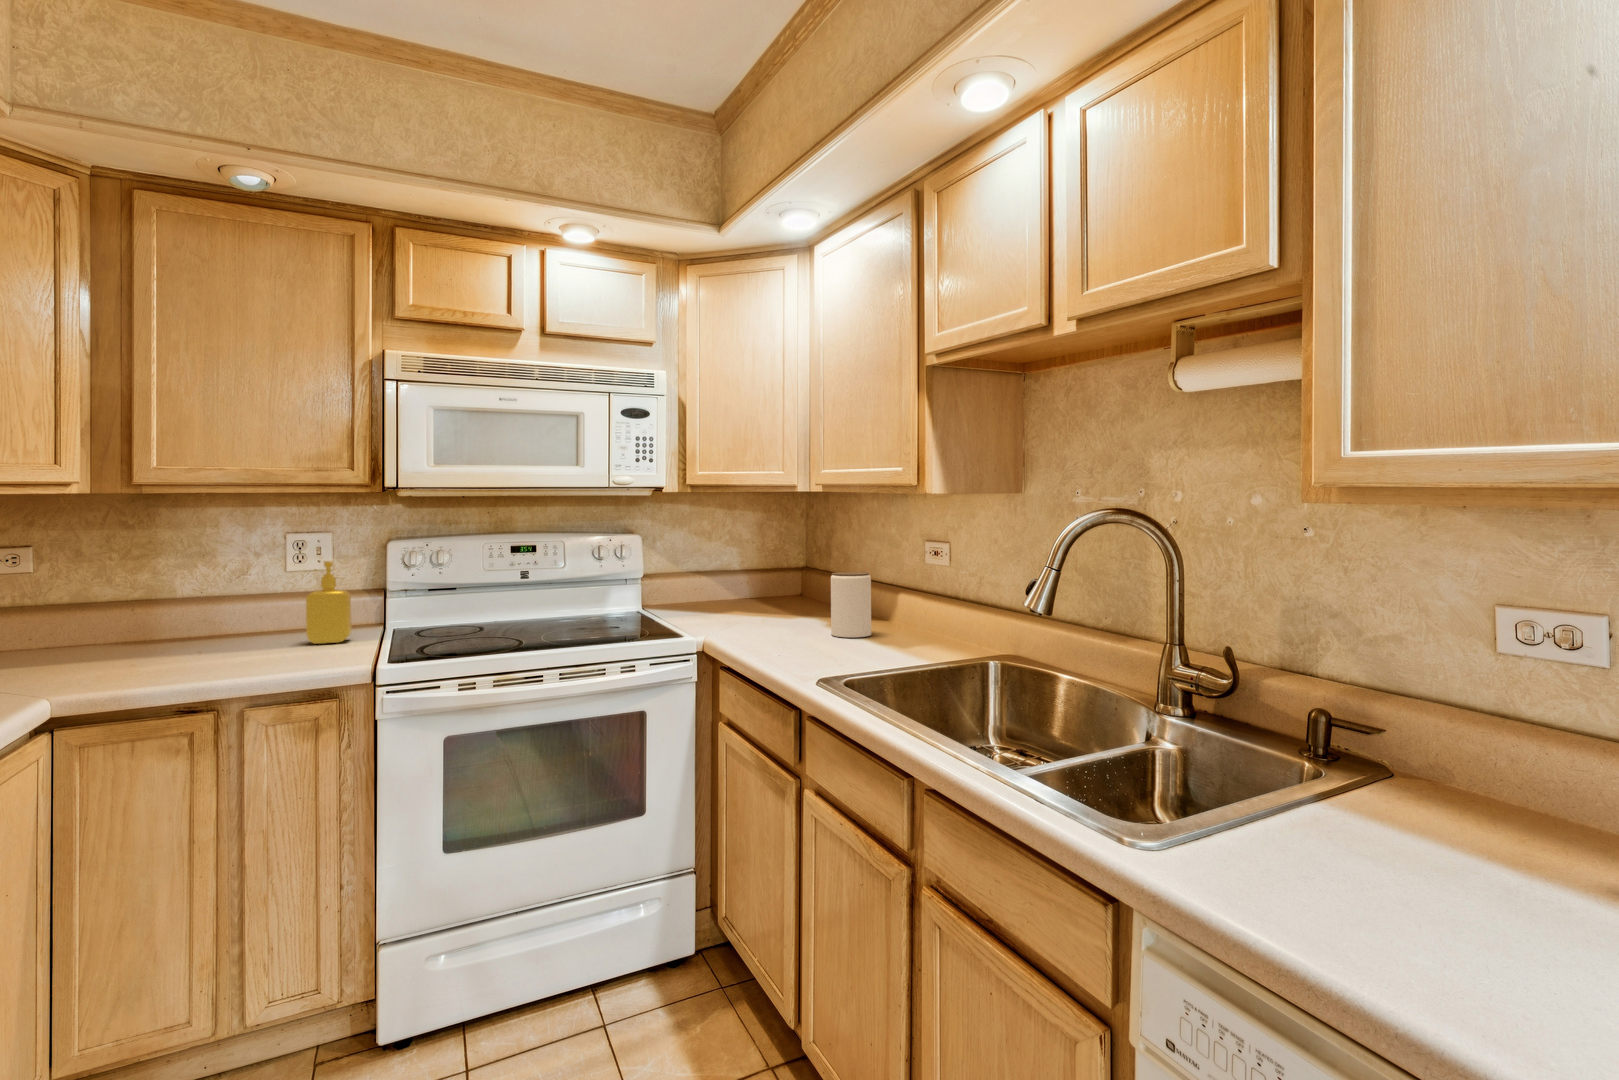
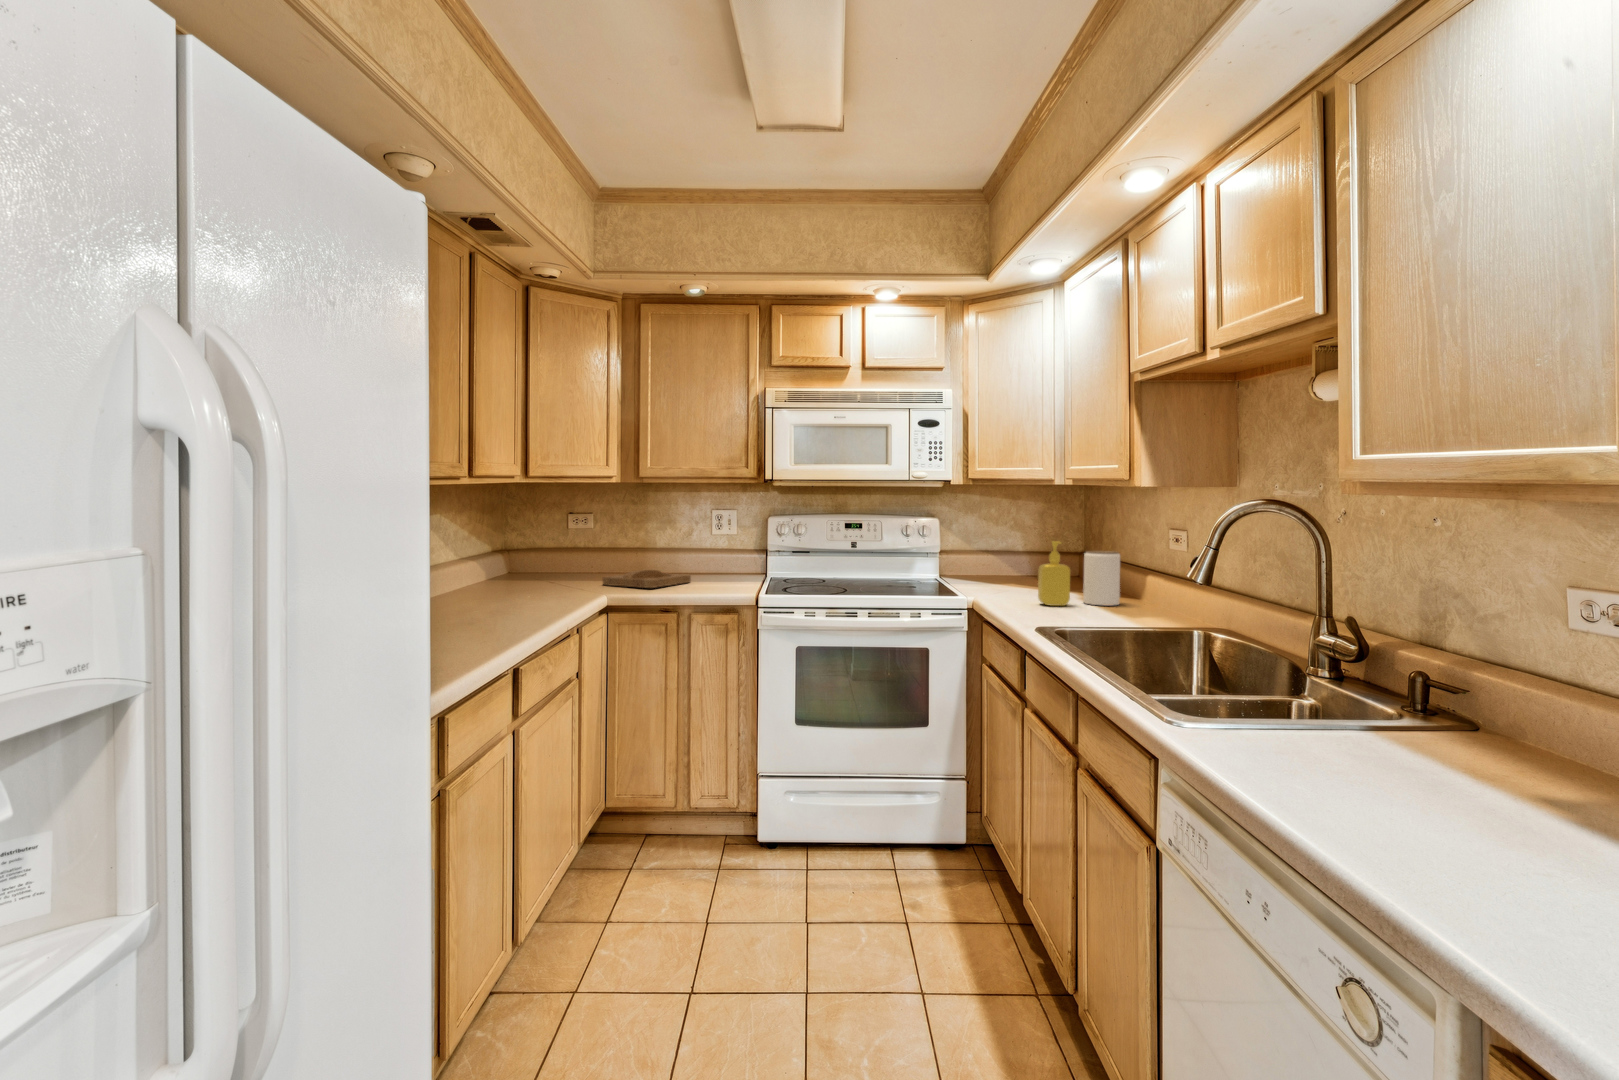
soap dispenser: present [306,561,352,644] -> present [1038,541,1070,606]
tray: none [50,634,249,670] -> present [603,570,691,588]

